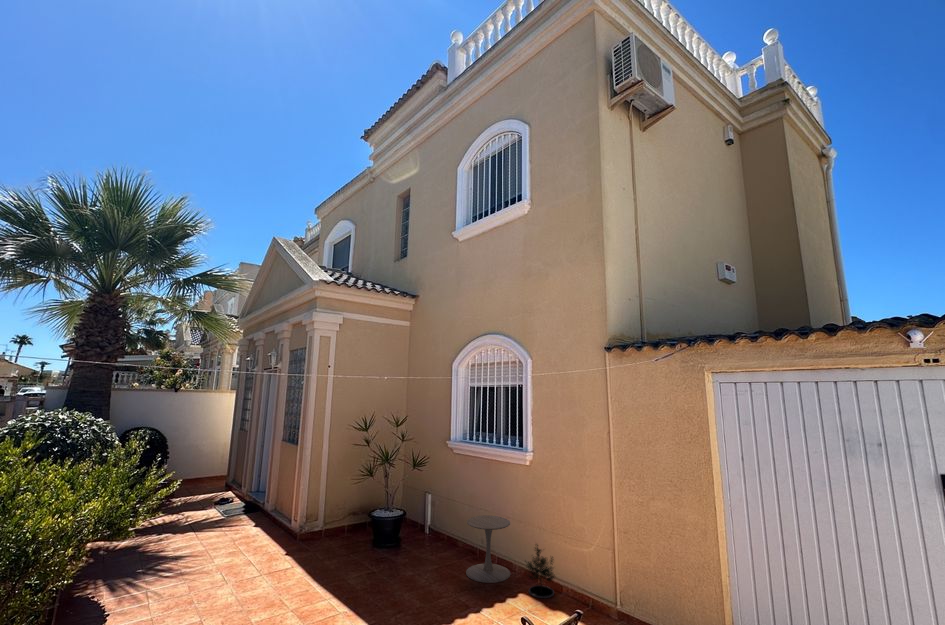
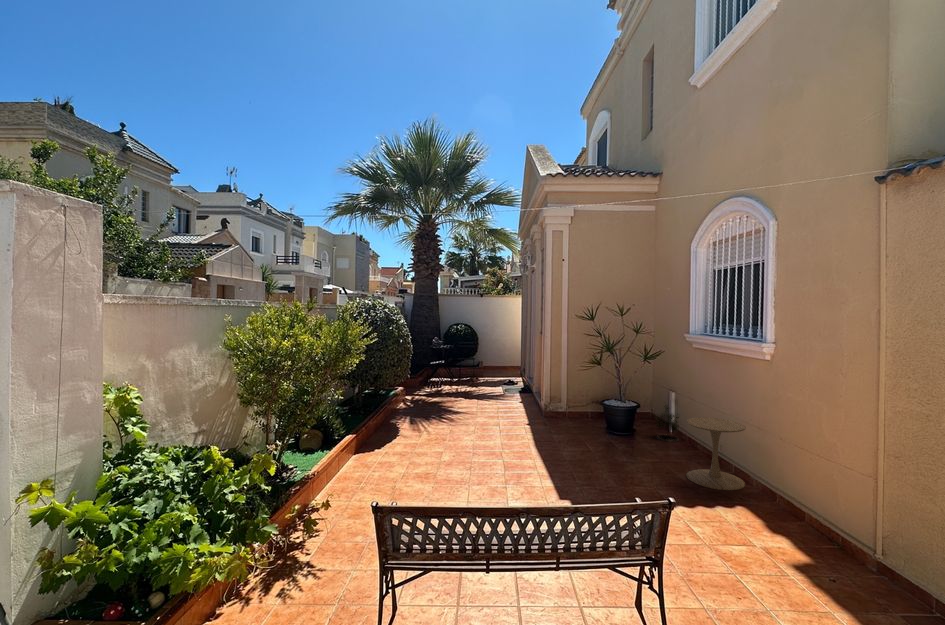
potted tree: present [527,545,554,598] -> present [656,405,679,442]

